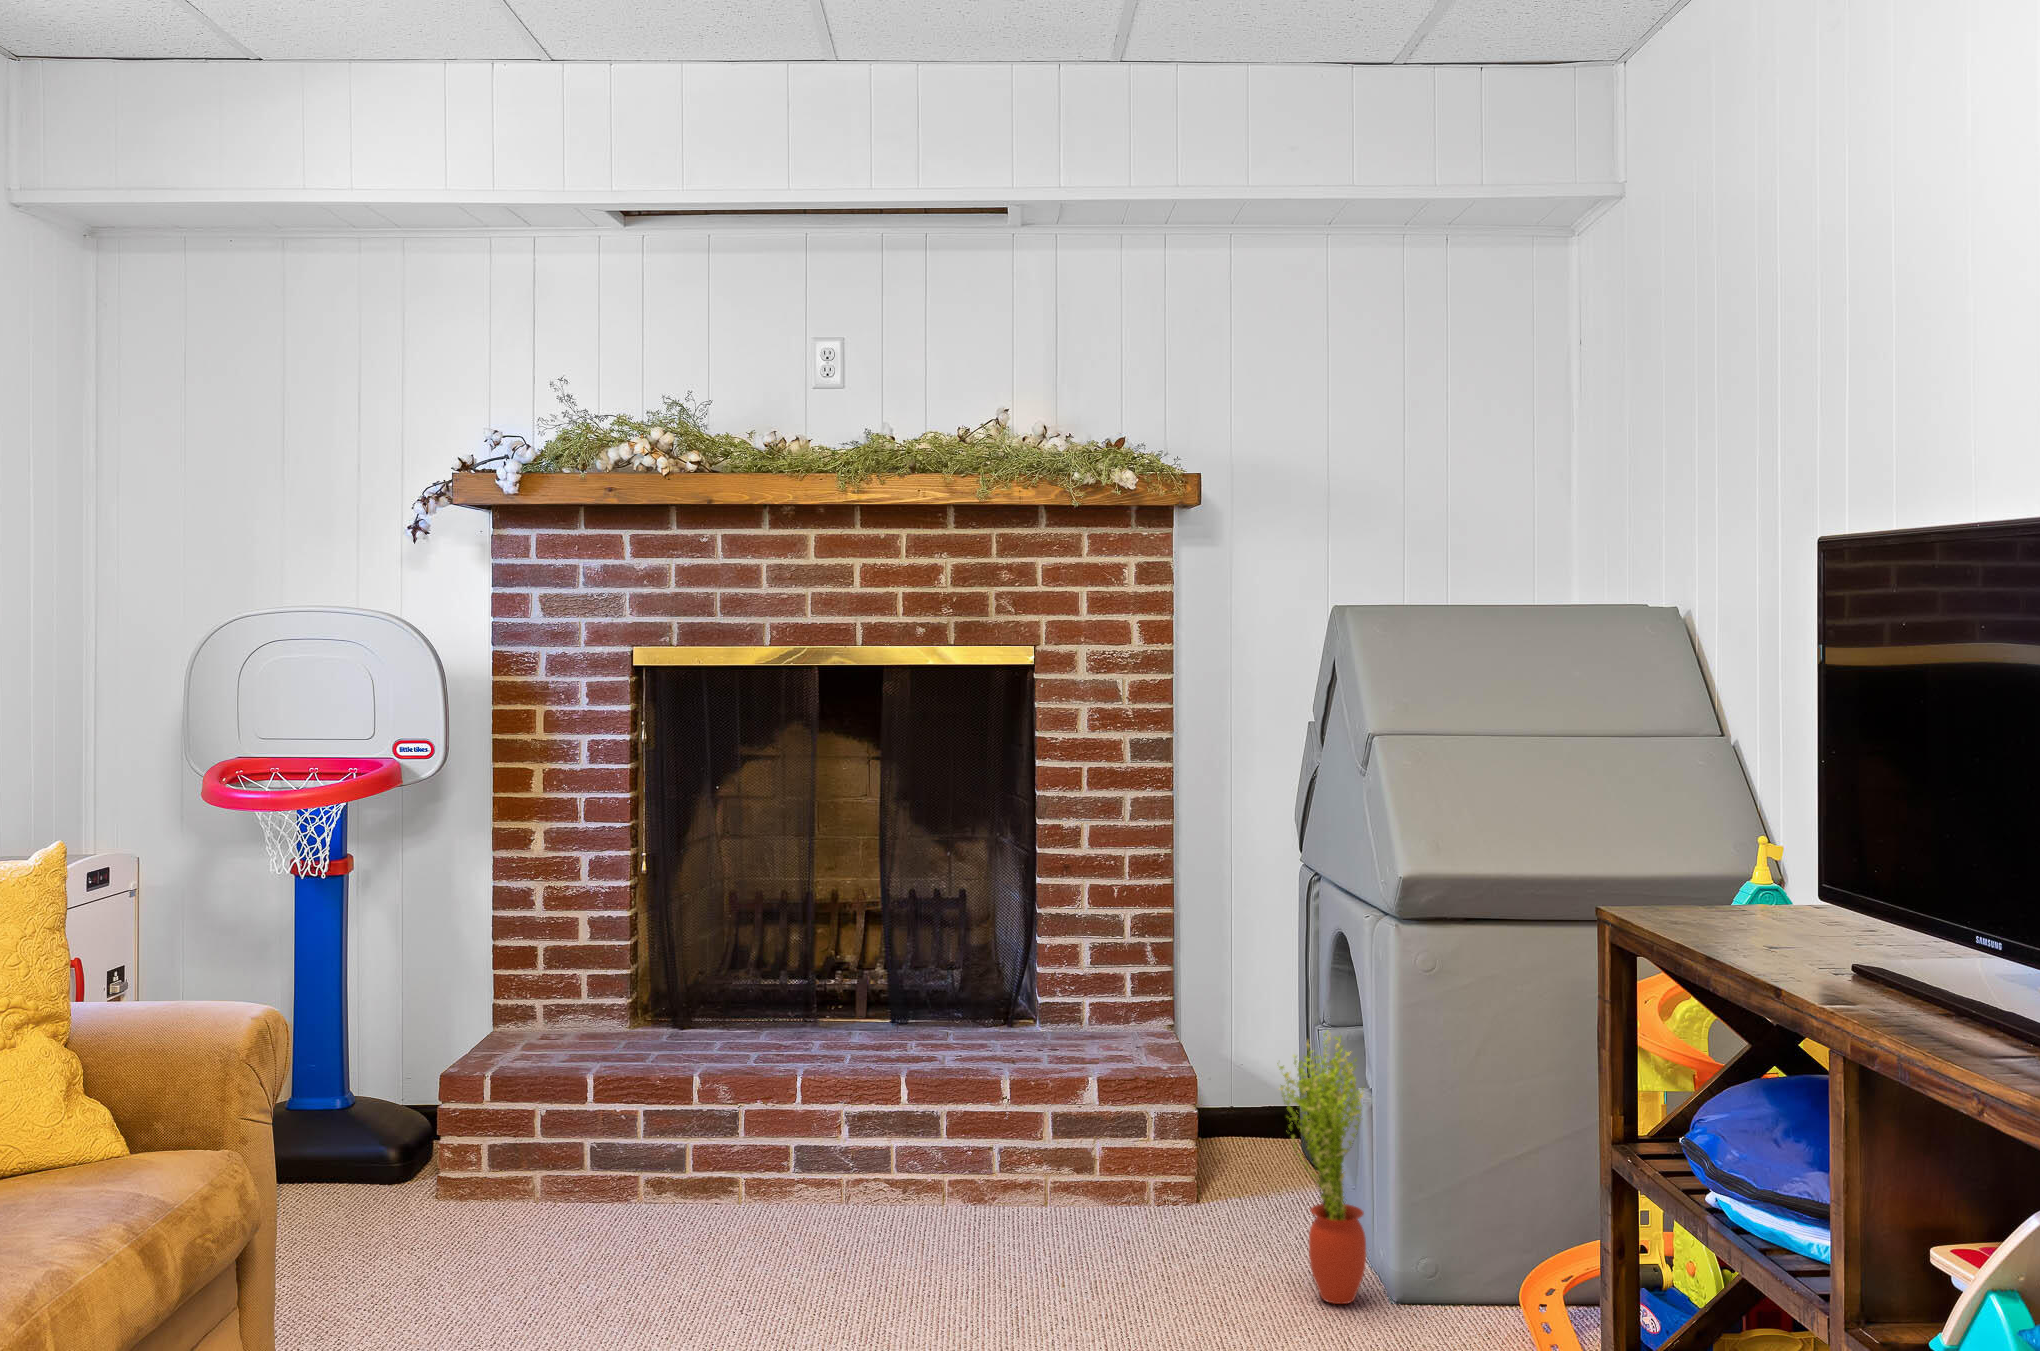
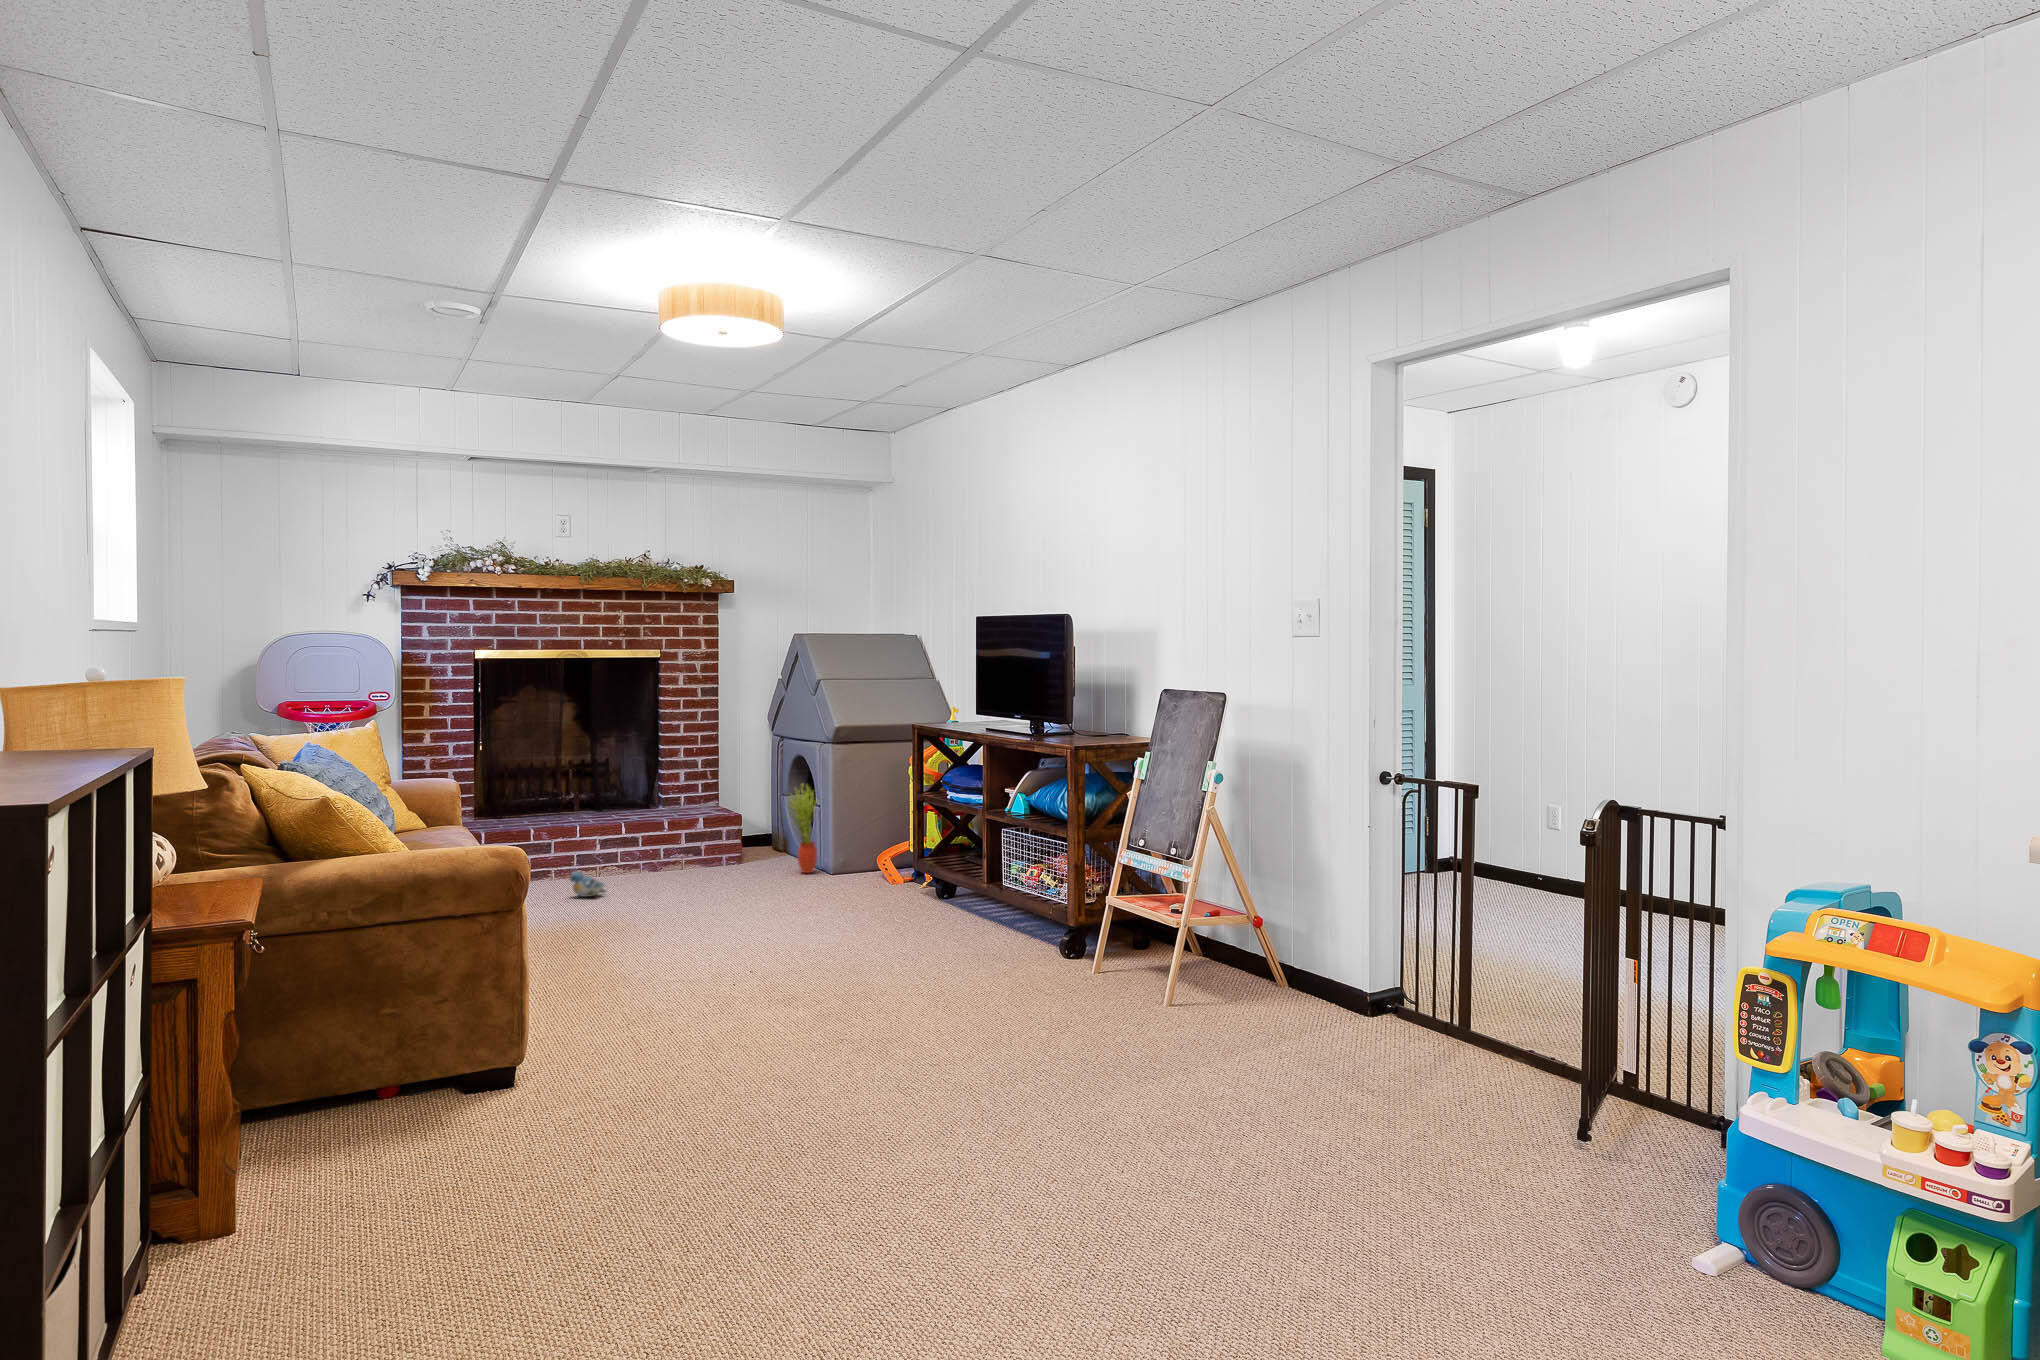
plush toy: none [683,1232,774,1309] -> present [570,871,606,897]

